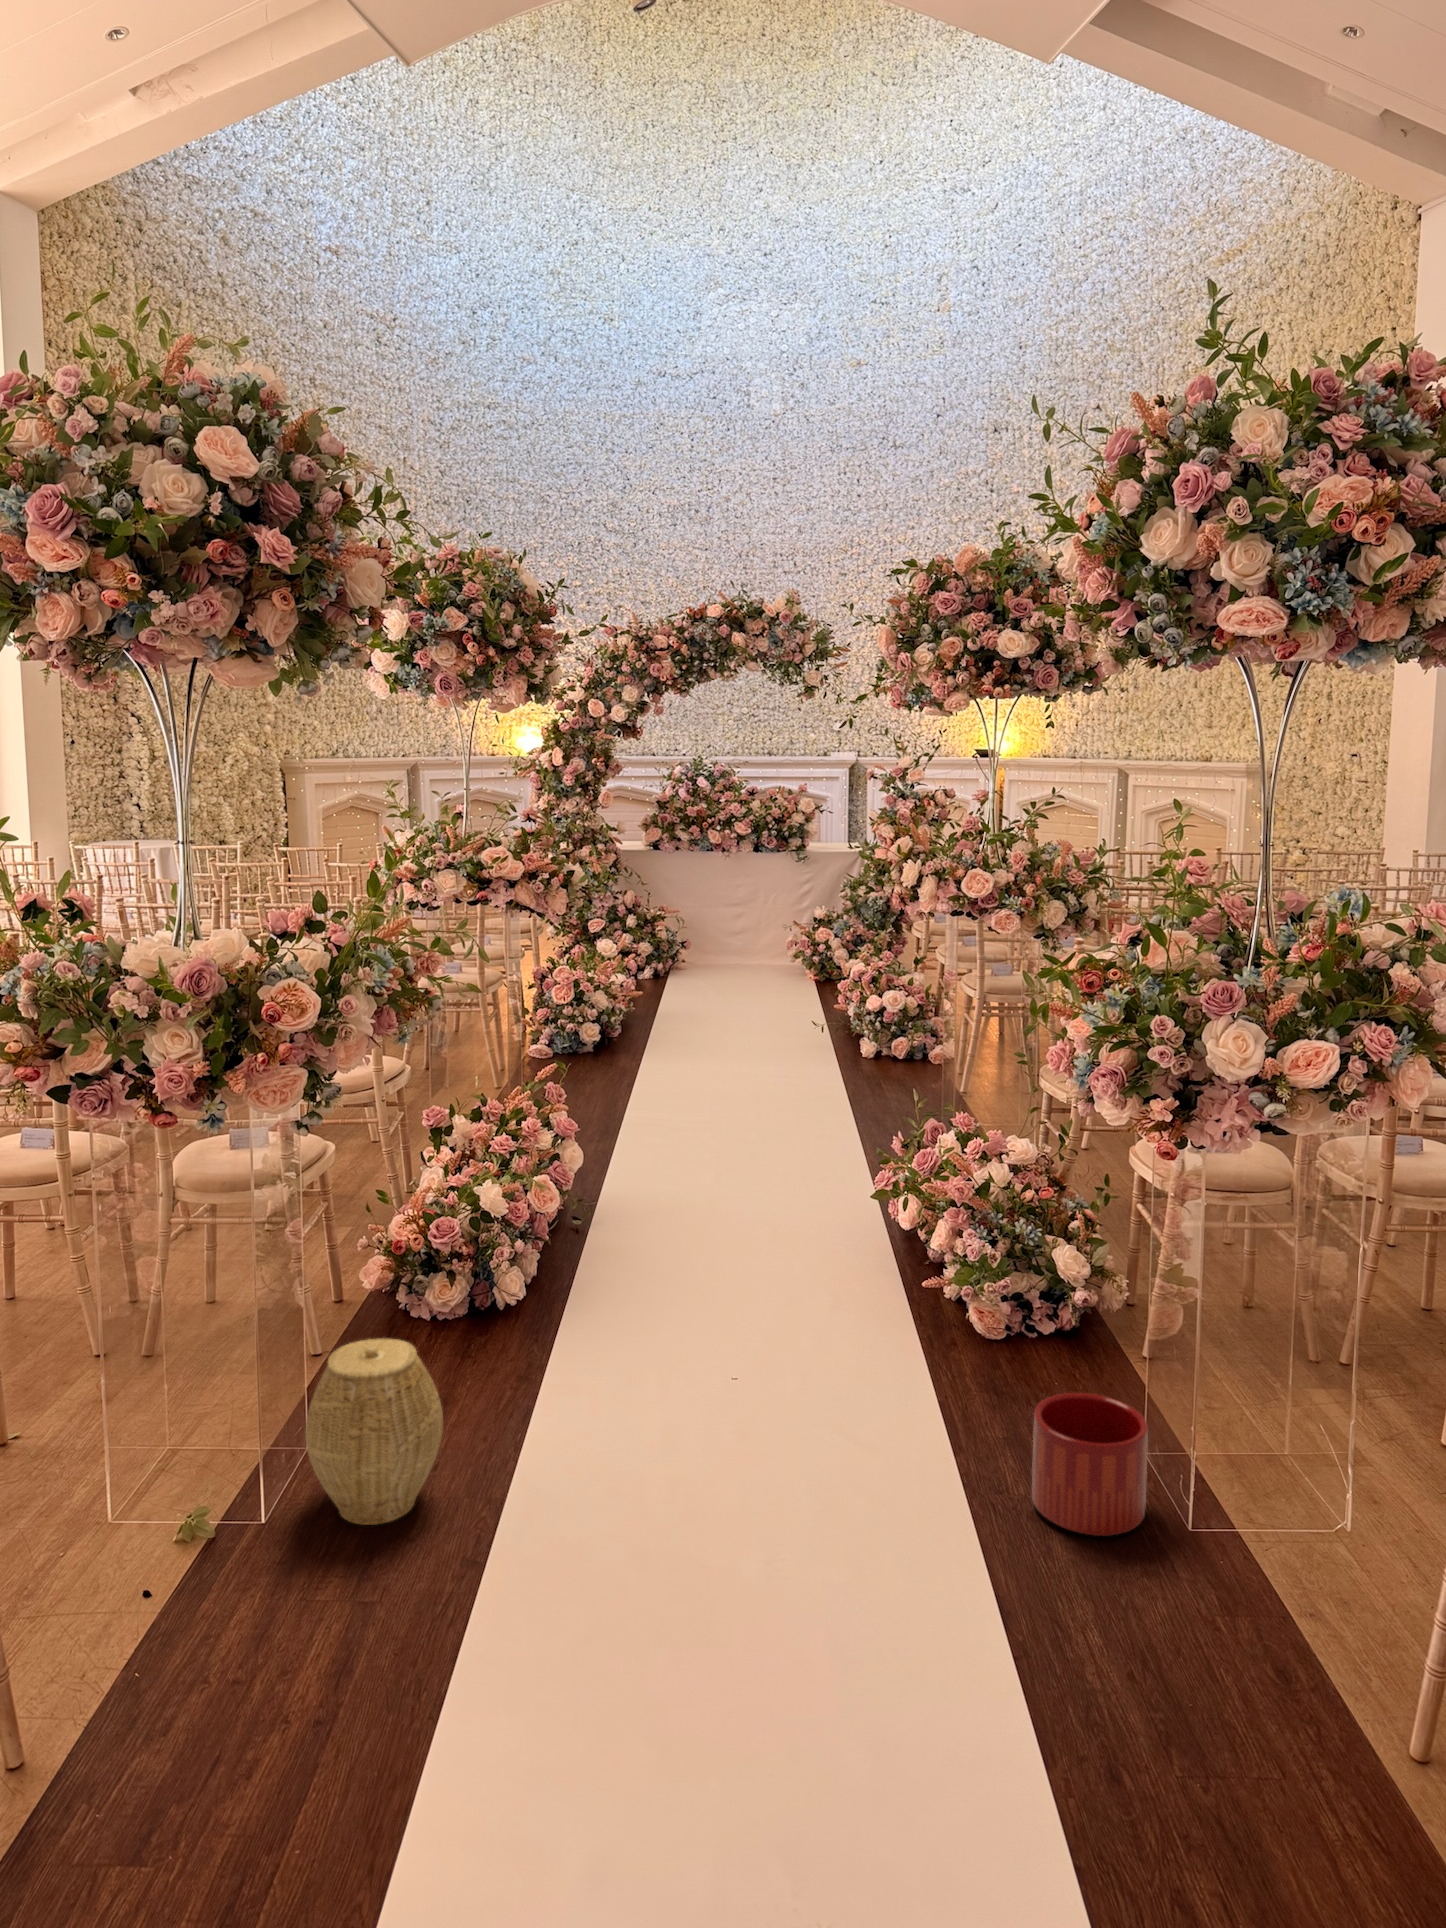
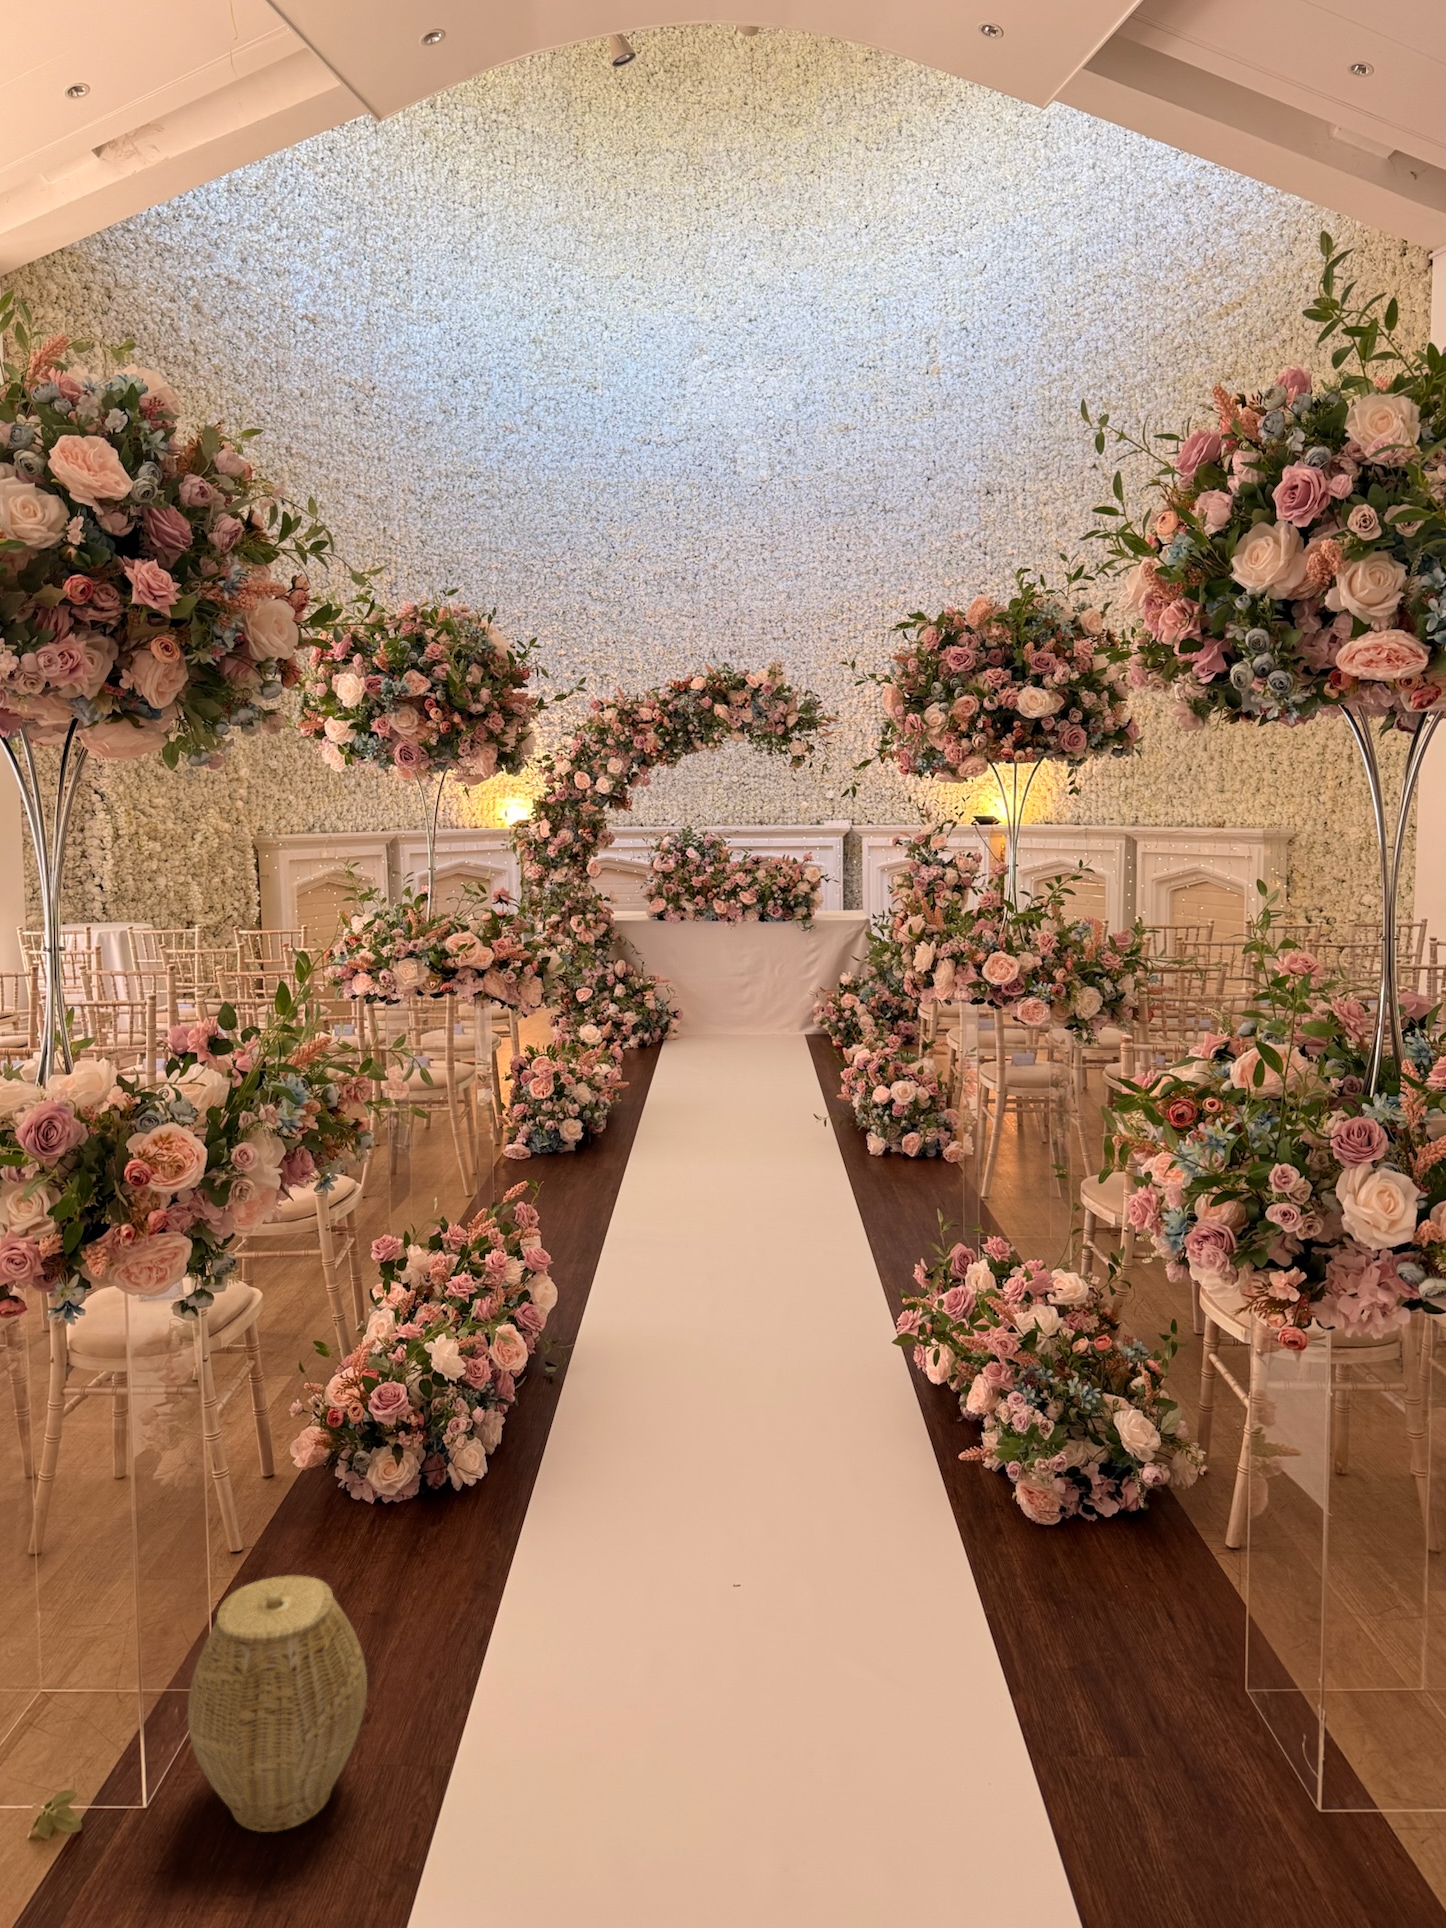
planter: present [1032,1393,1148,1536] -> none [1124,1639,1276,1845]

